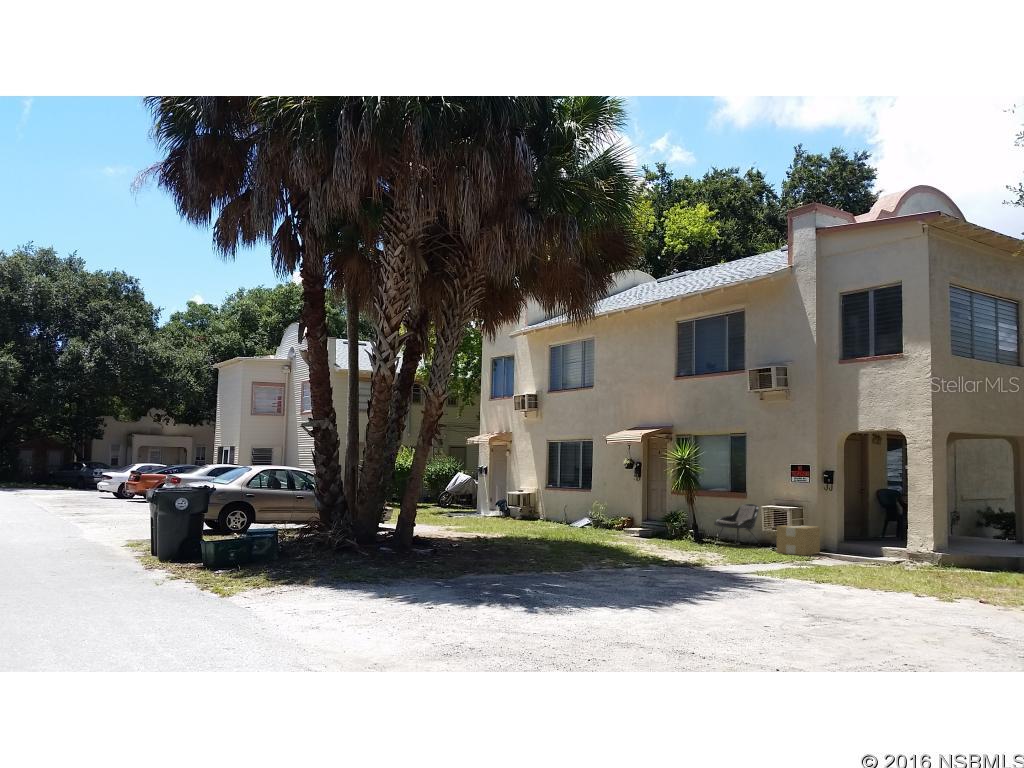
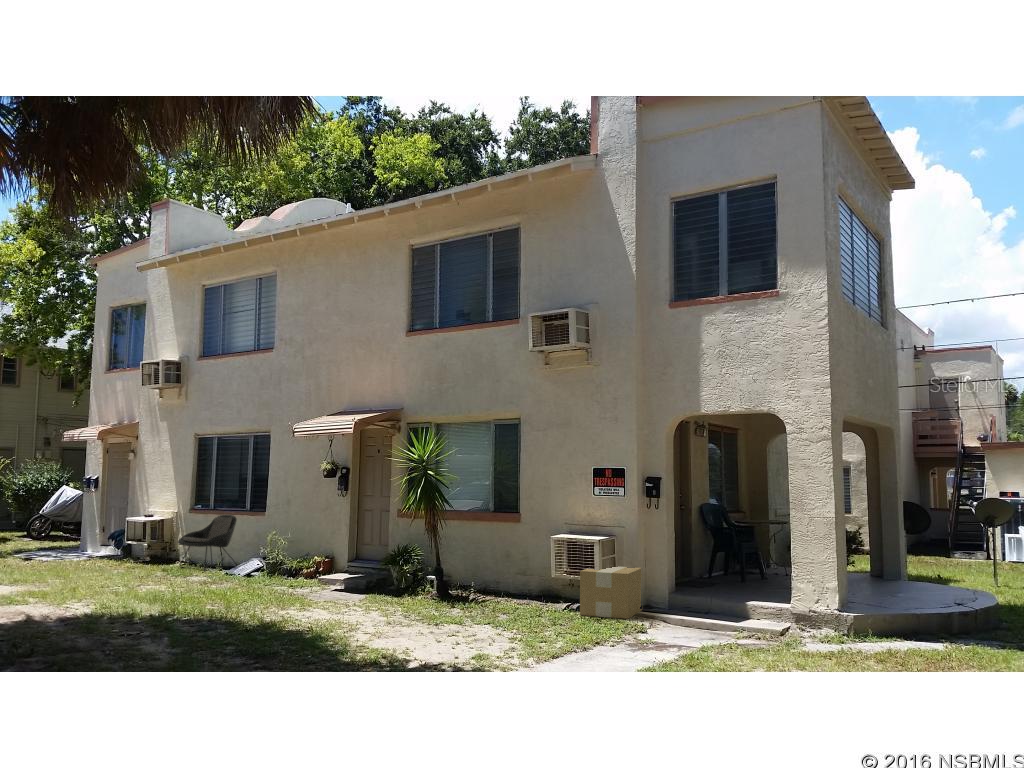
lounge chair: present [714,504,761,547] -> present [178,515,237,571]

